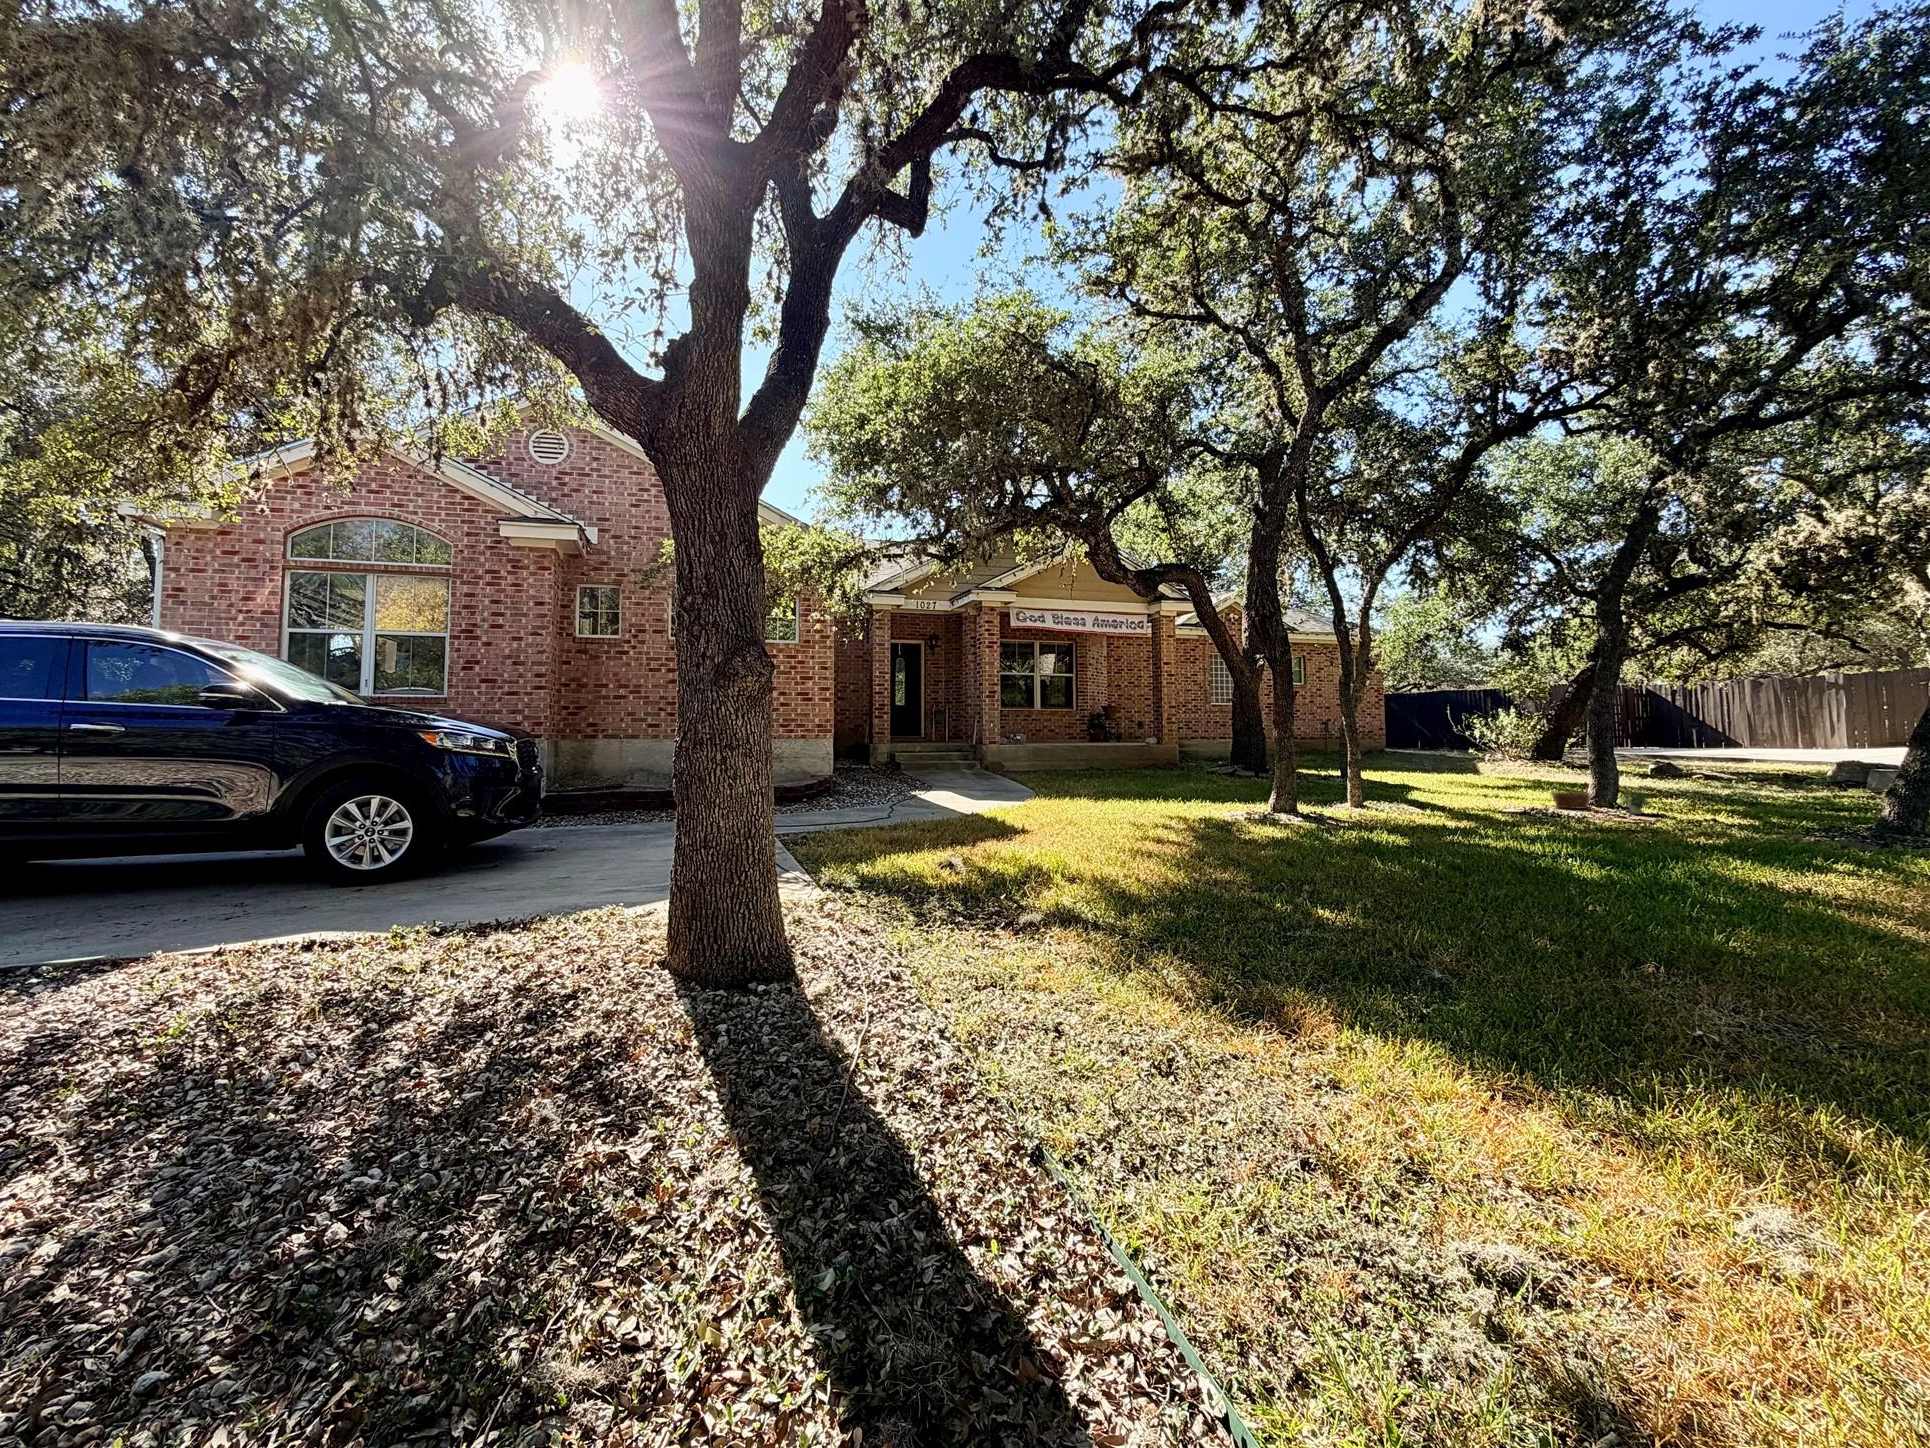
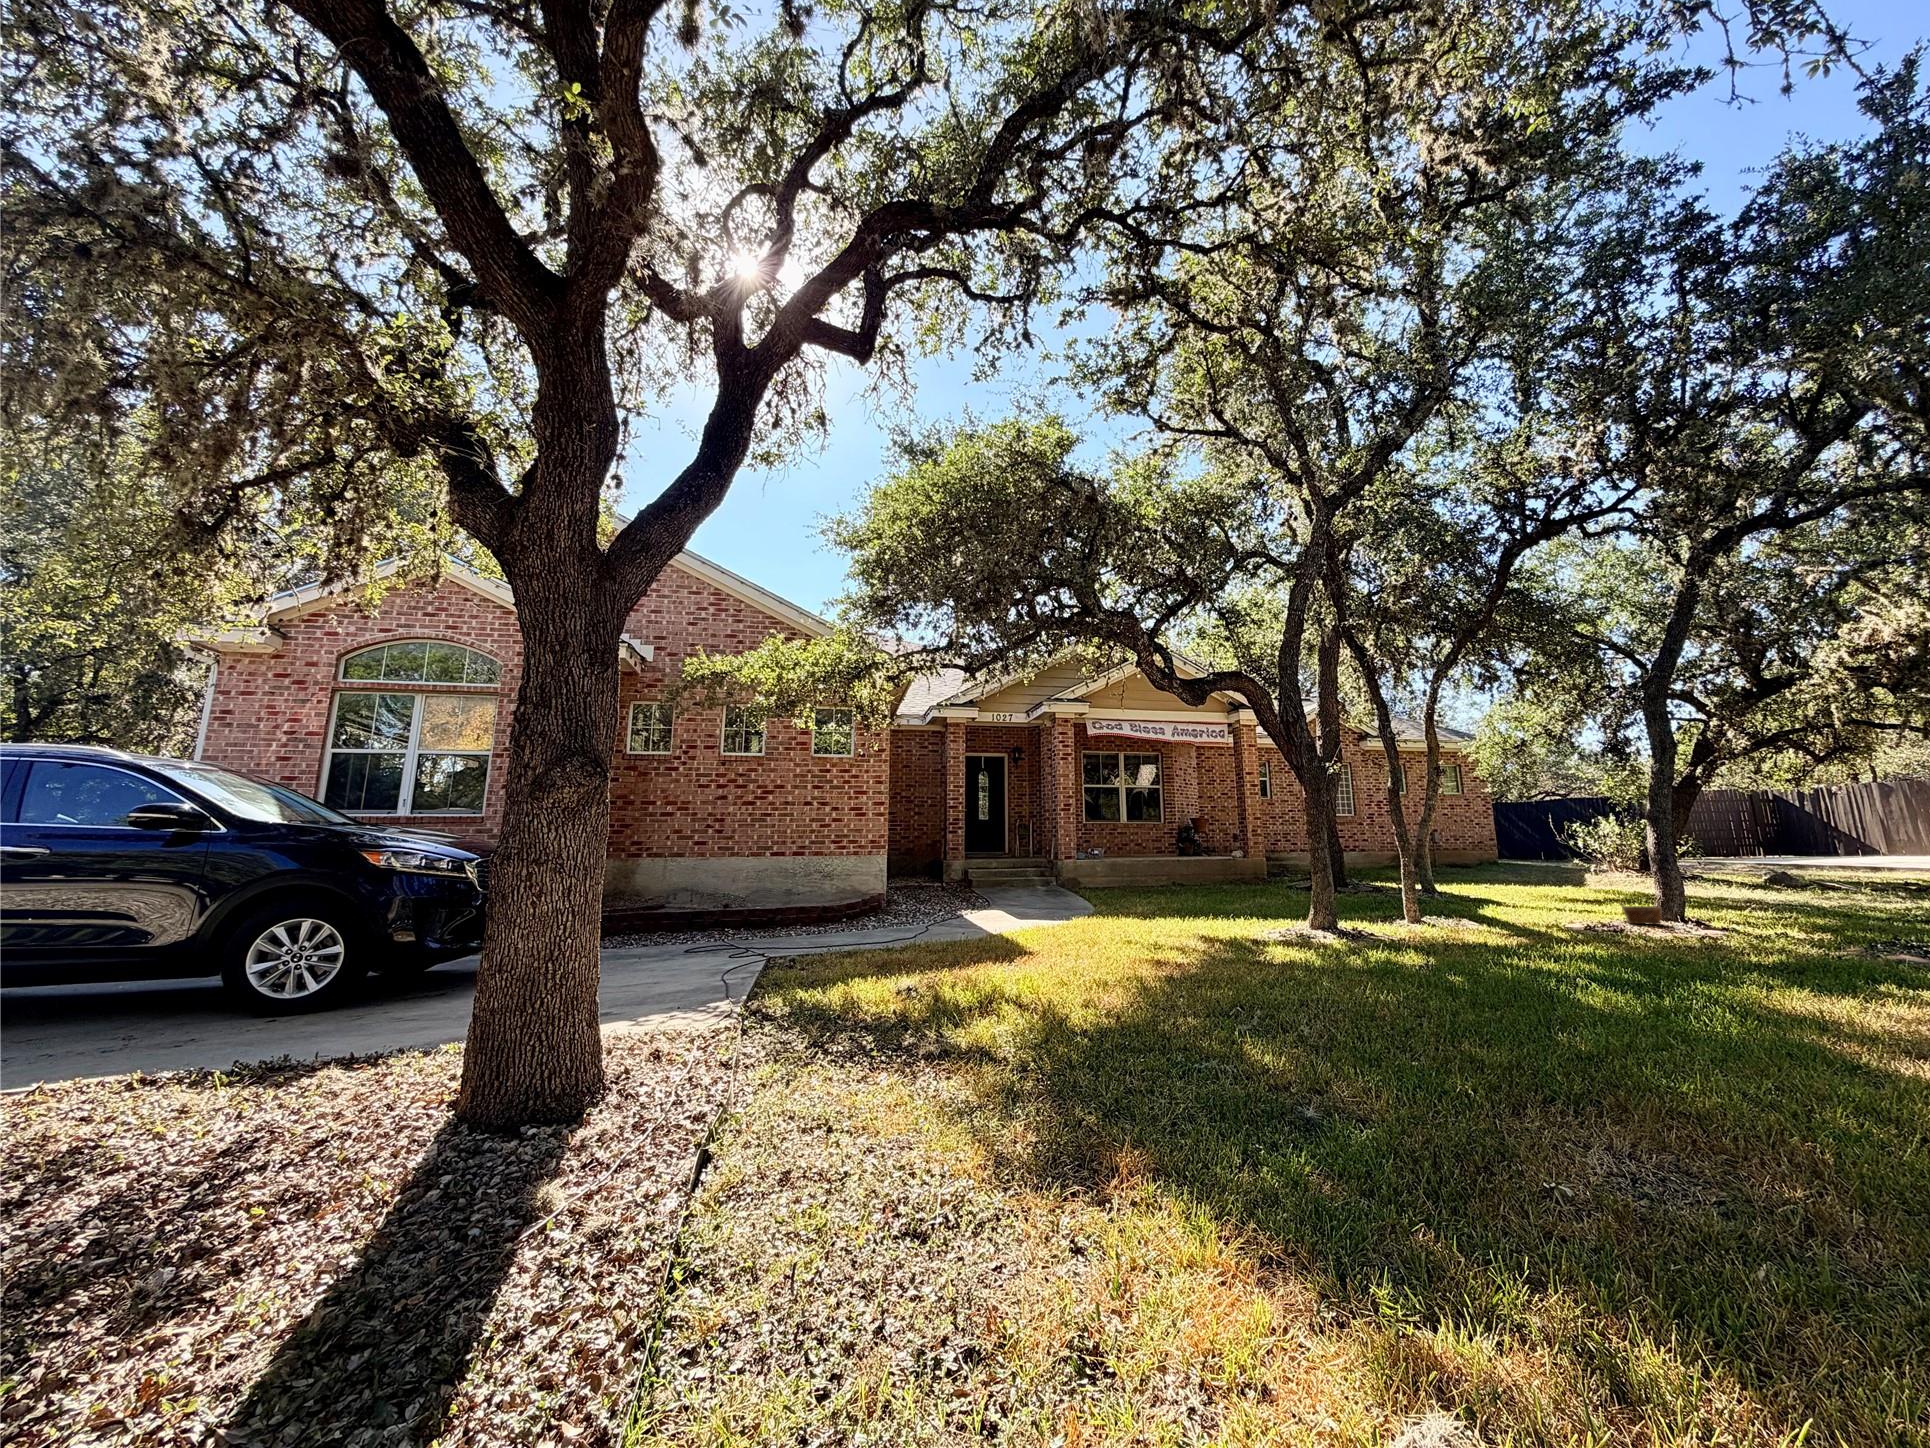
potted plant: present [1621,792,1650,814] -> none [1685,905,1727,931]

